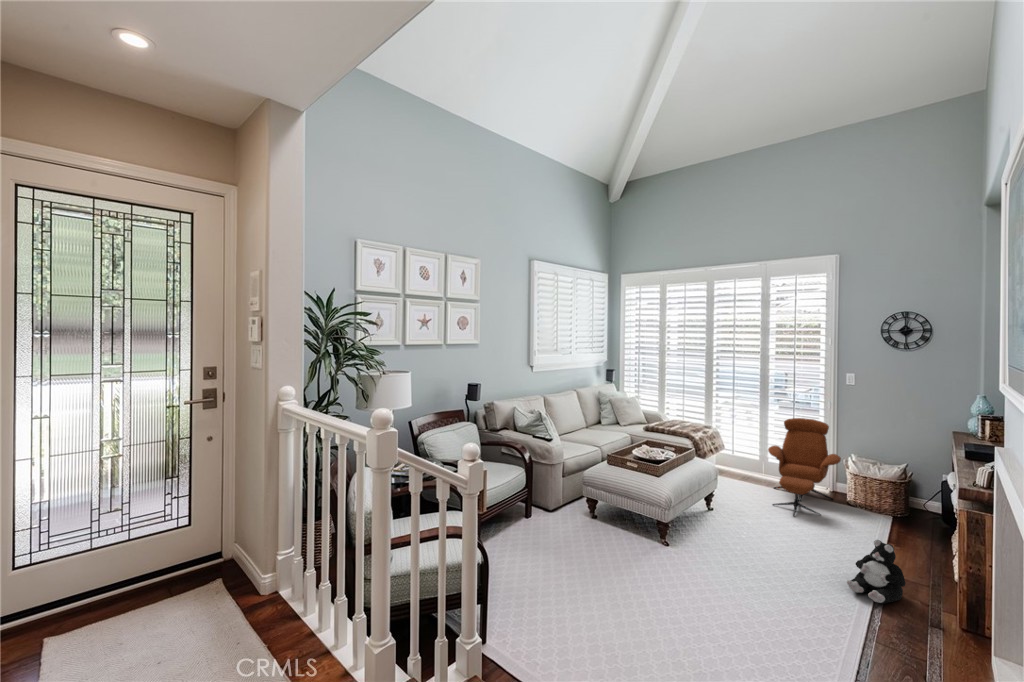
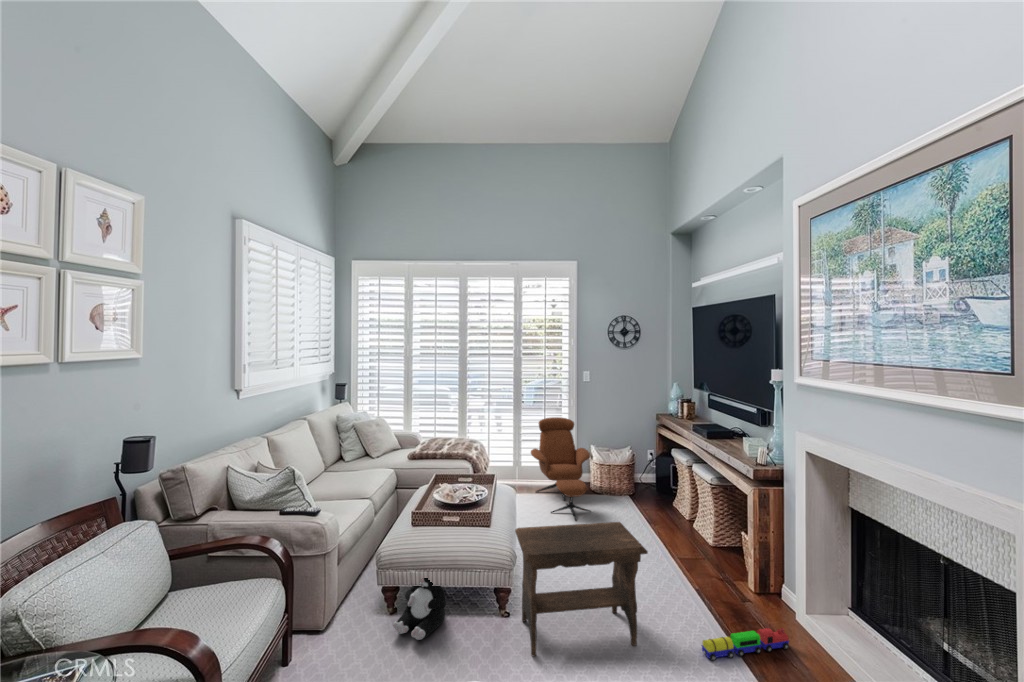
footstool: none [659,479,771,594] -> present [515,522,648,656]
plush toy: present [847,540,906,603] -> present [393,578,446,640]
toy train: none [816,610,934,660] -> present [702,628,789,661]

